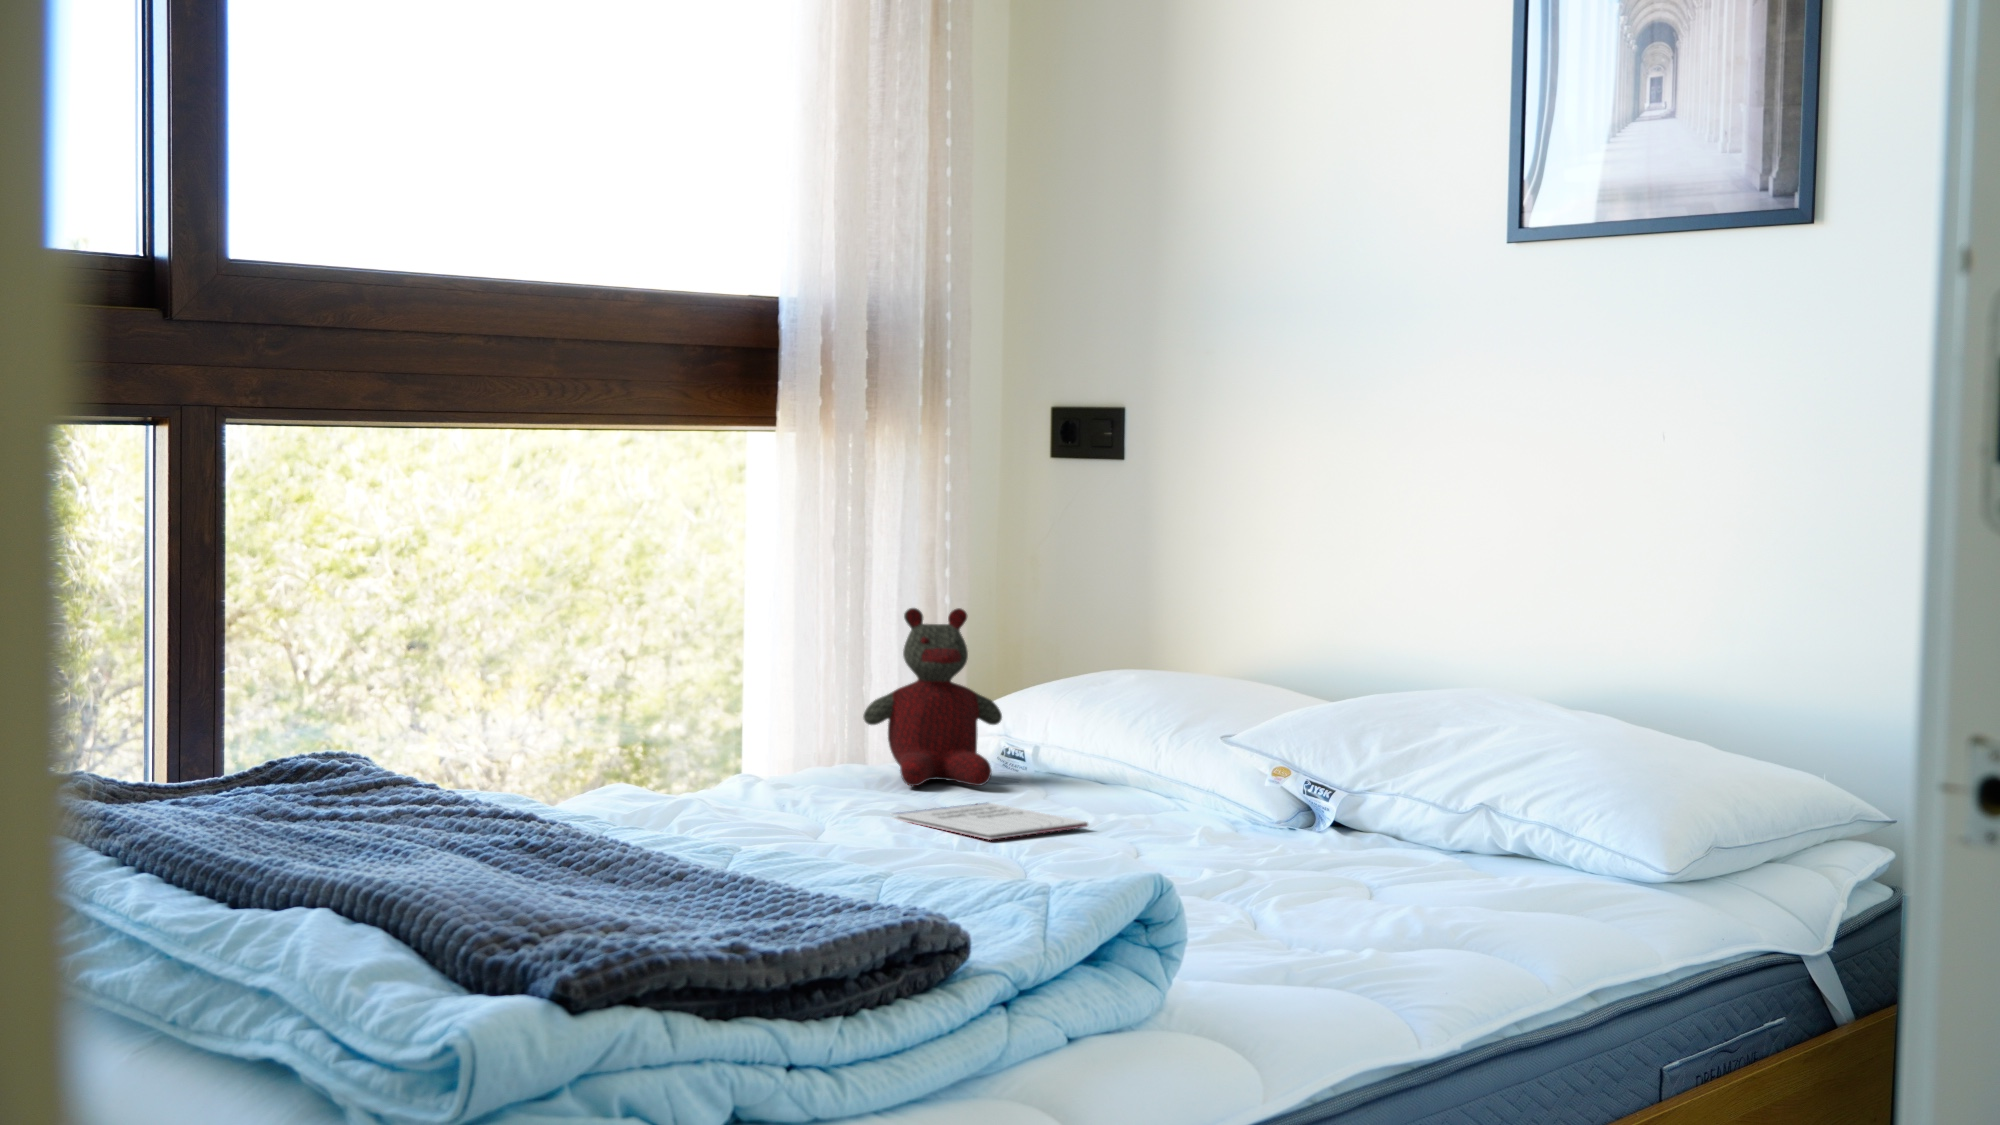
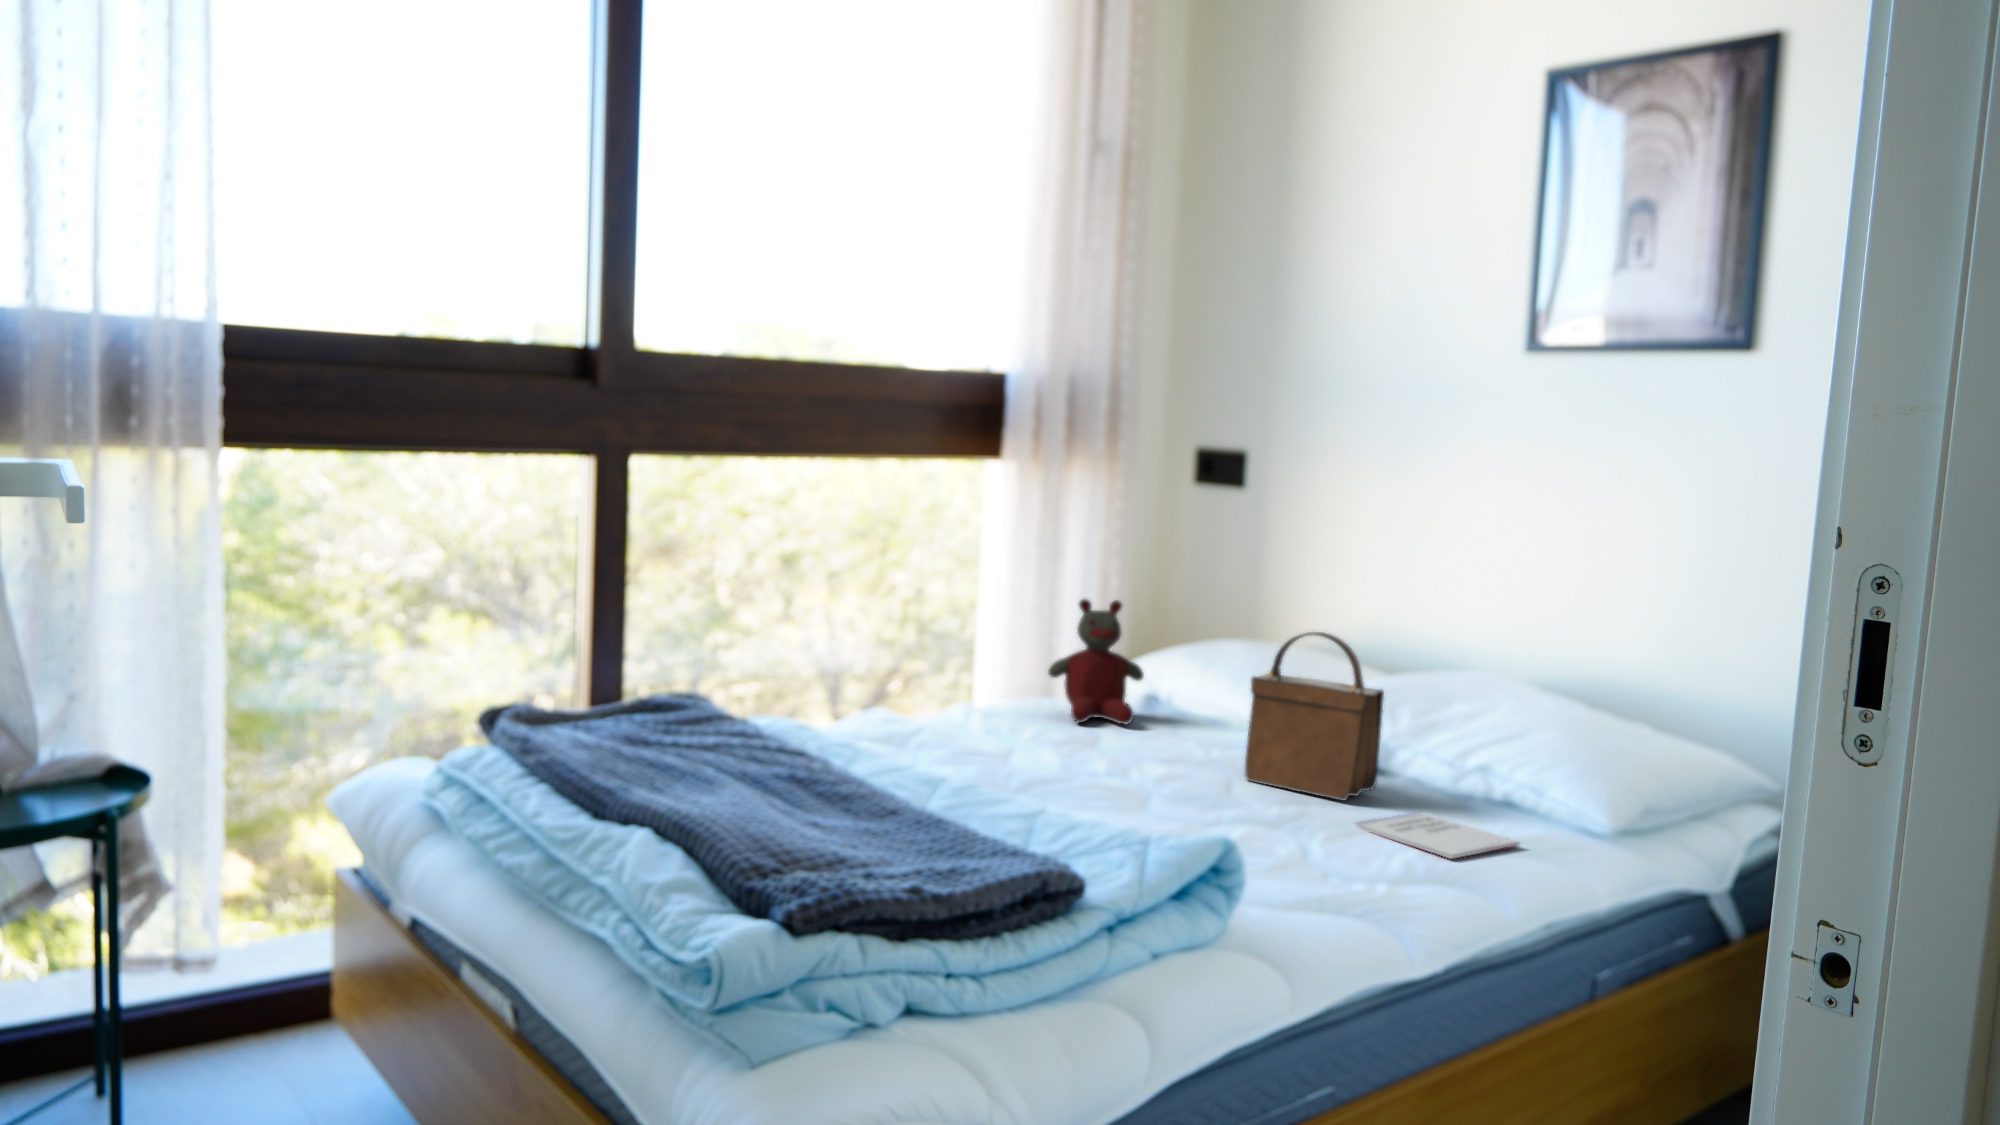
handbag: none [1158,626,1347,860] -> present [1245,632,1384,801]
notebook: present [893,803,1088,840] -> present [1355,812,1520,859]

